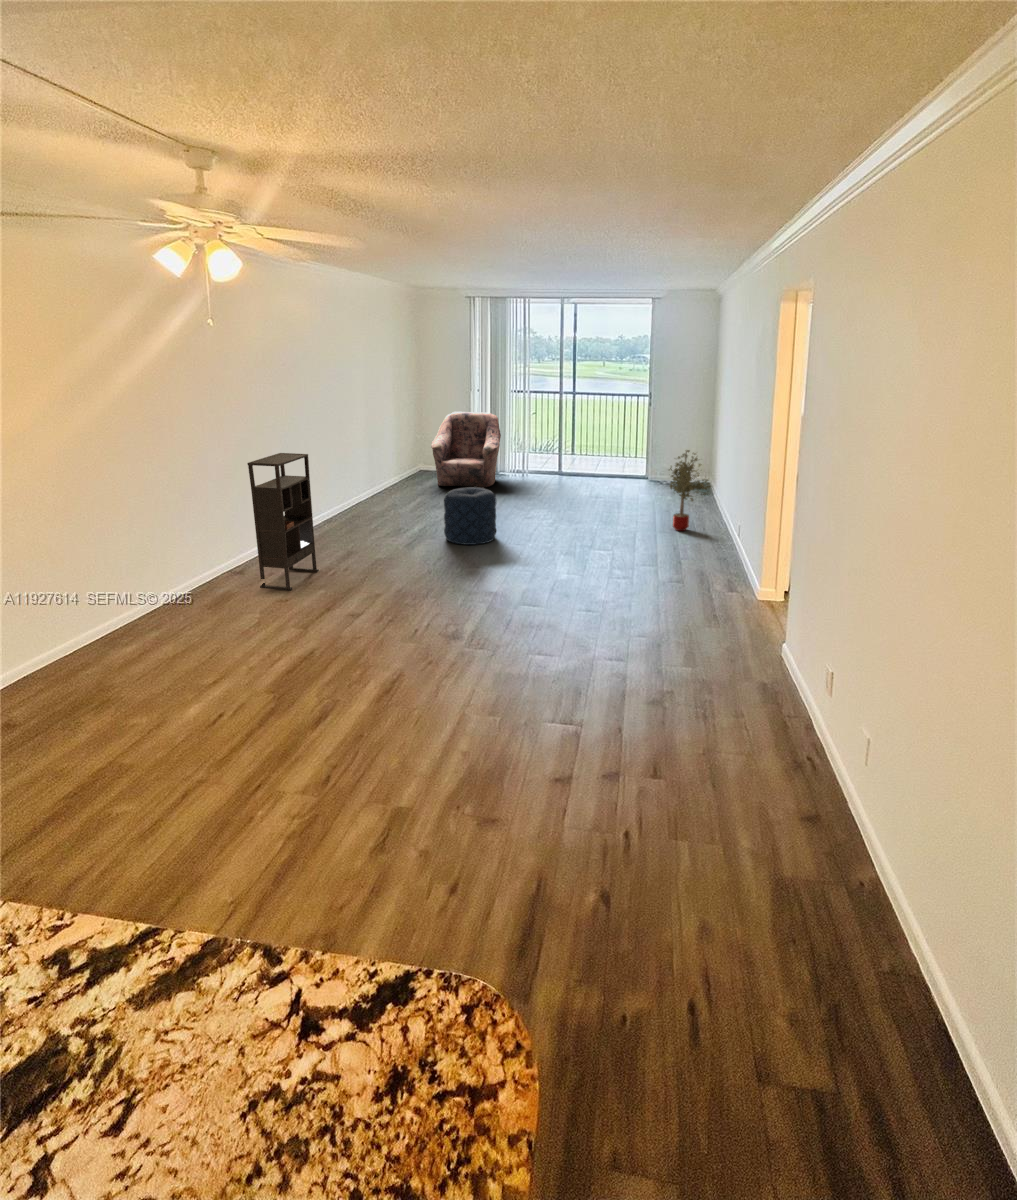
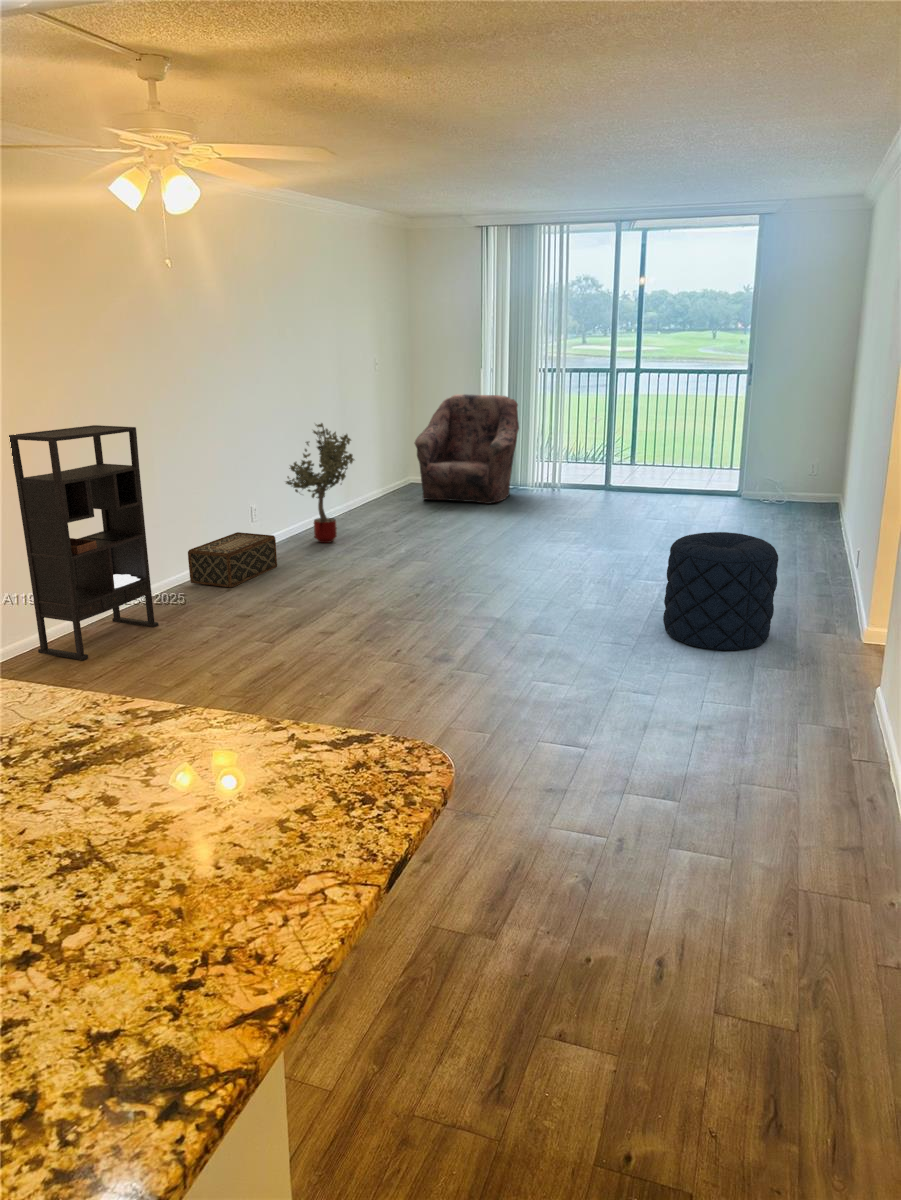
potted tree: present [670,450,711,531] -> present [286,423,354,543]
pouf: present [444,487,496,545] -> present [663,532,778,650]
woven basket: none [318,513,367,548] -> present [188,532,277,587]

